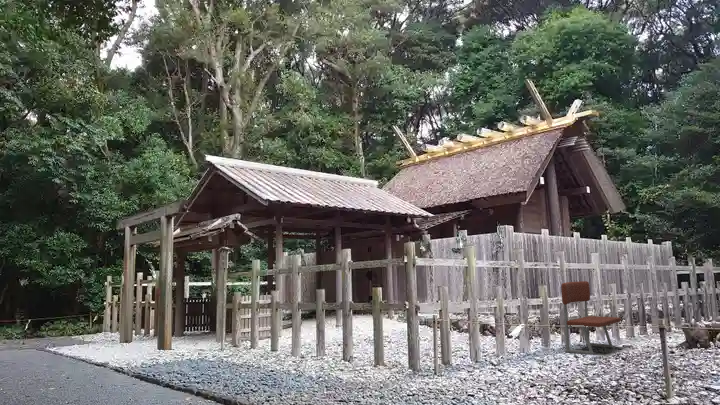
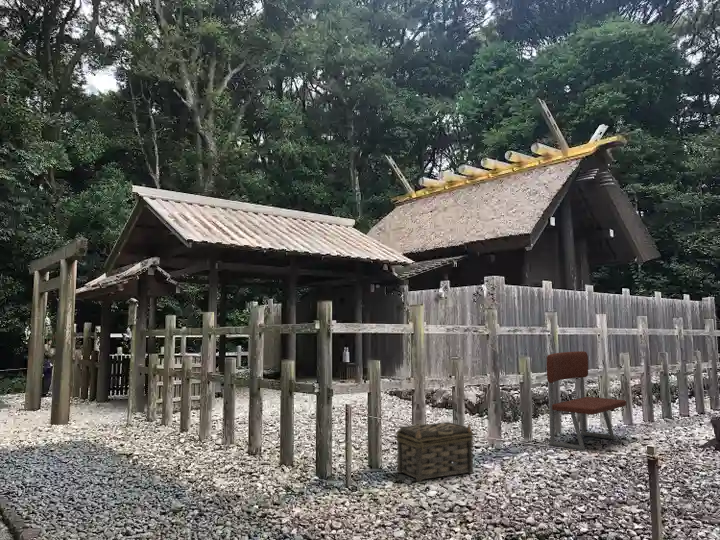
basket: none [462,331,519,374] -> present [396,422,473,481]

